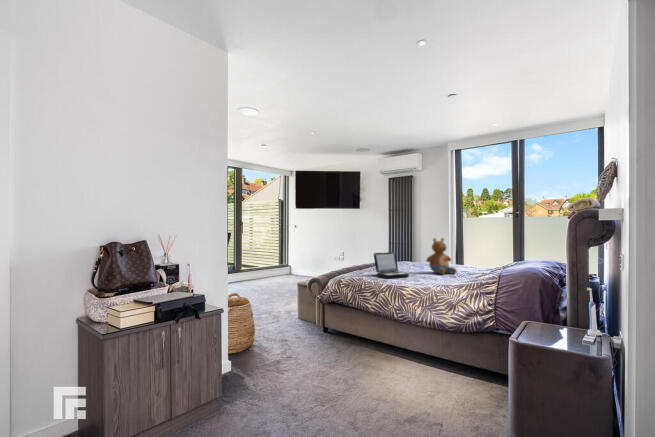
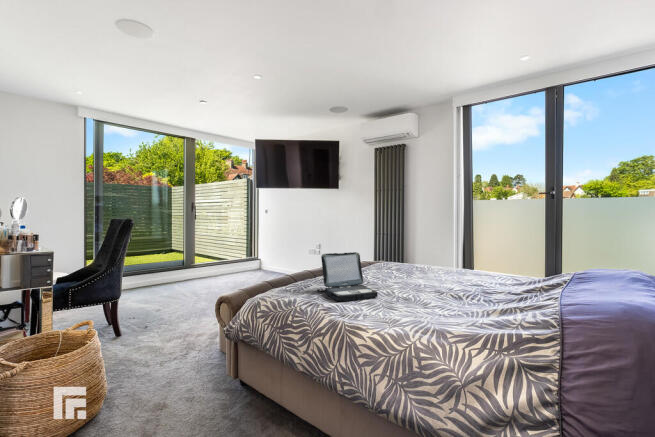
stuffed toy: present [426,238,457,274] -> none [411,229,462,291]

